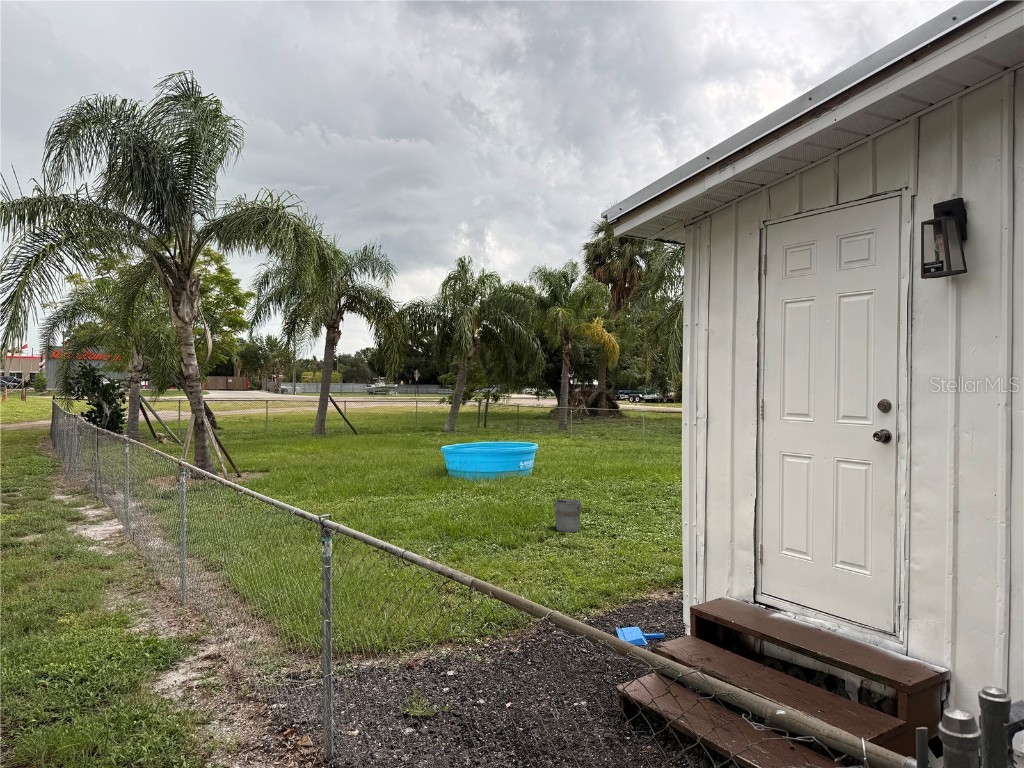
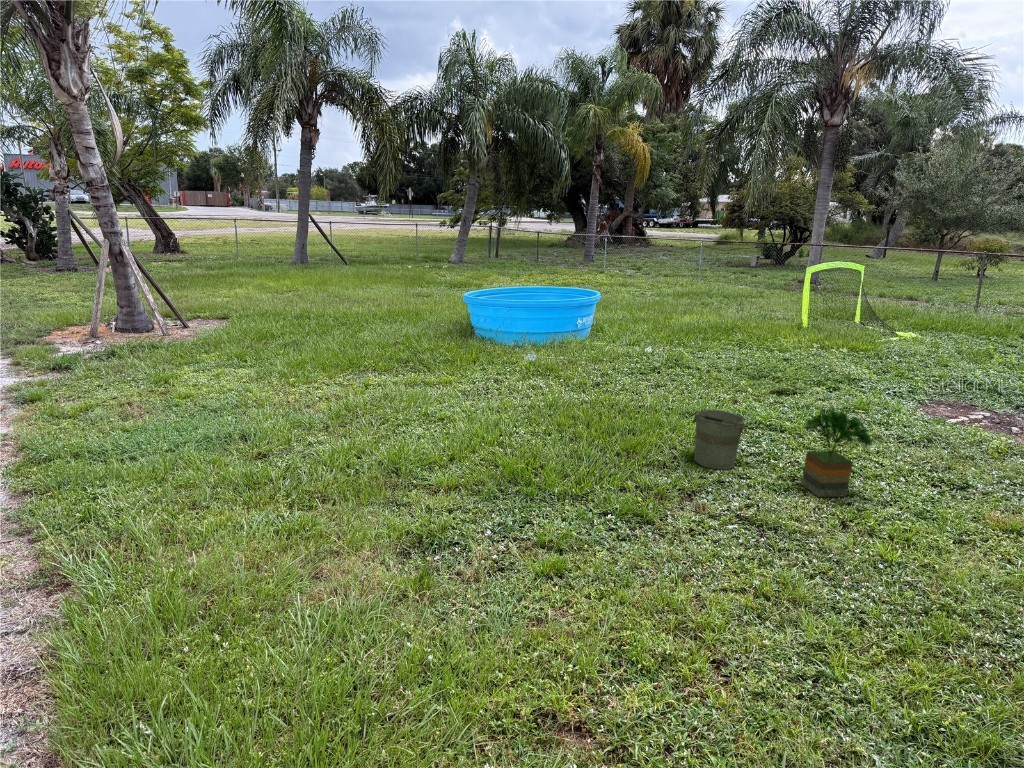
potted tree: none [606,492,640,540] -> present [801,411,873,497]

